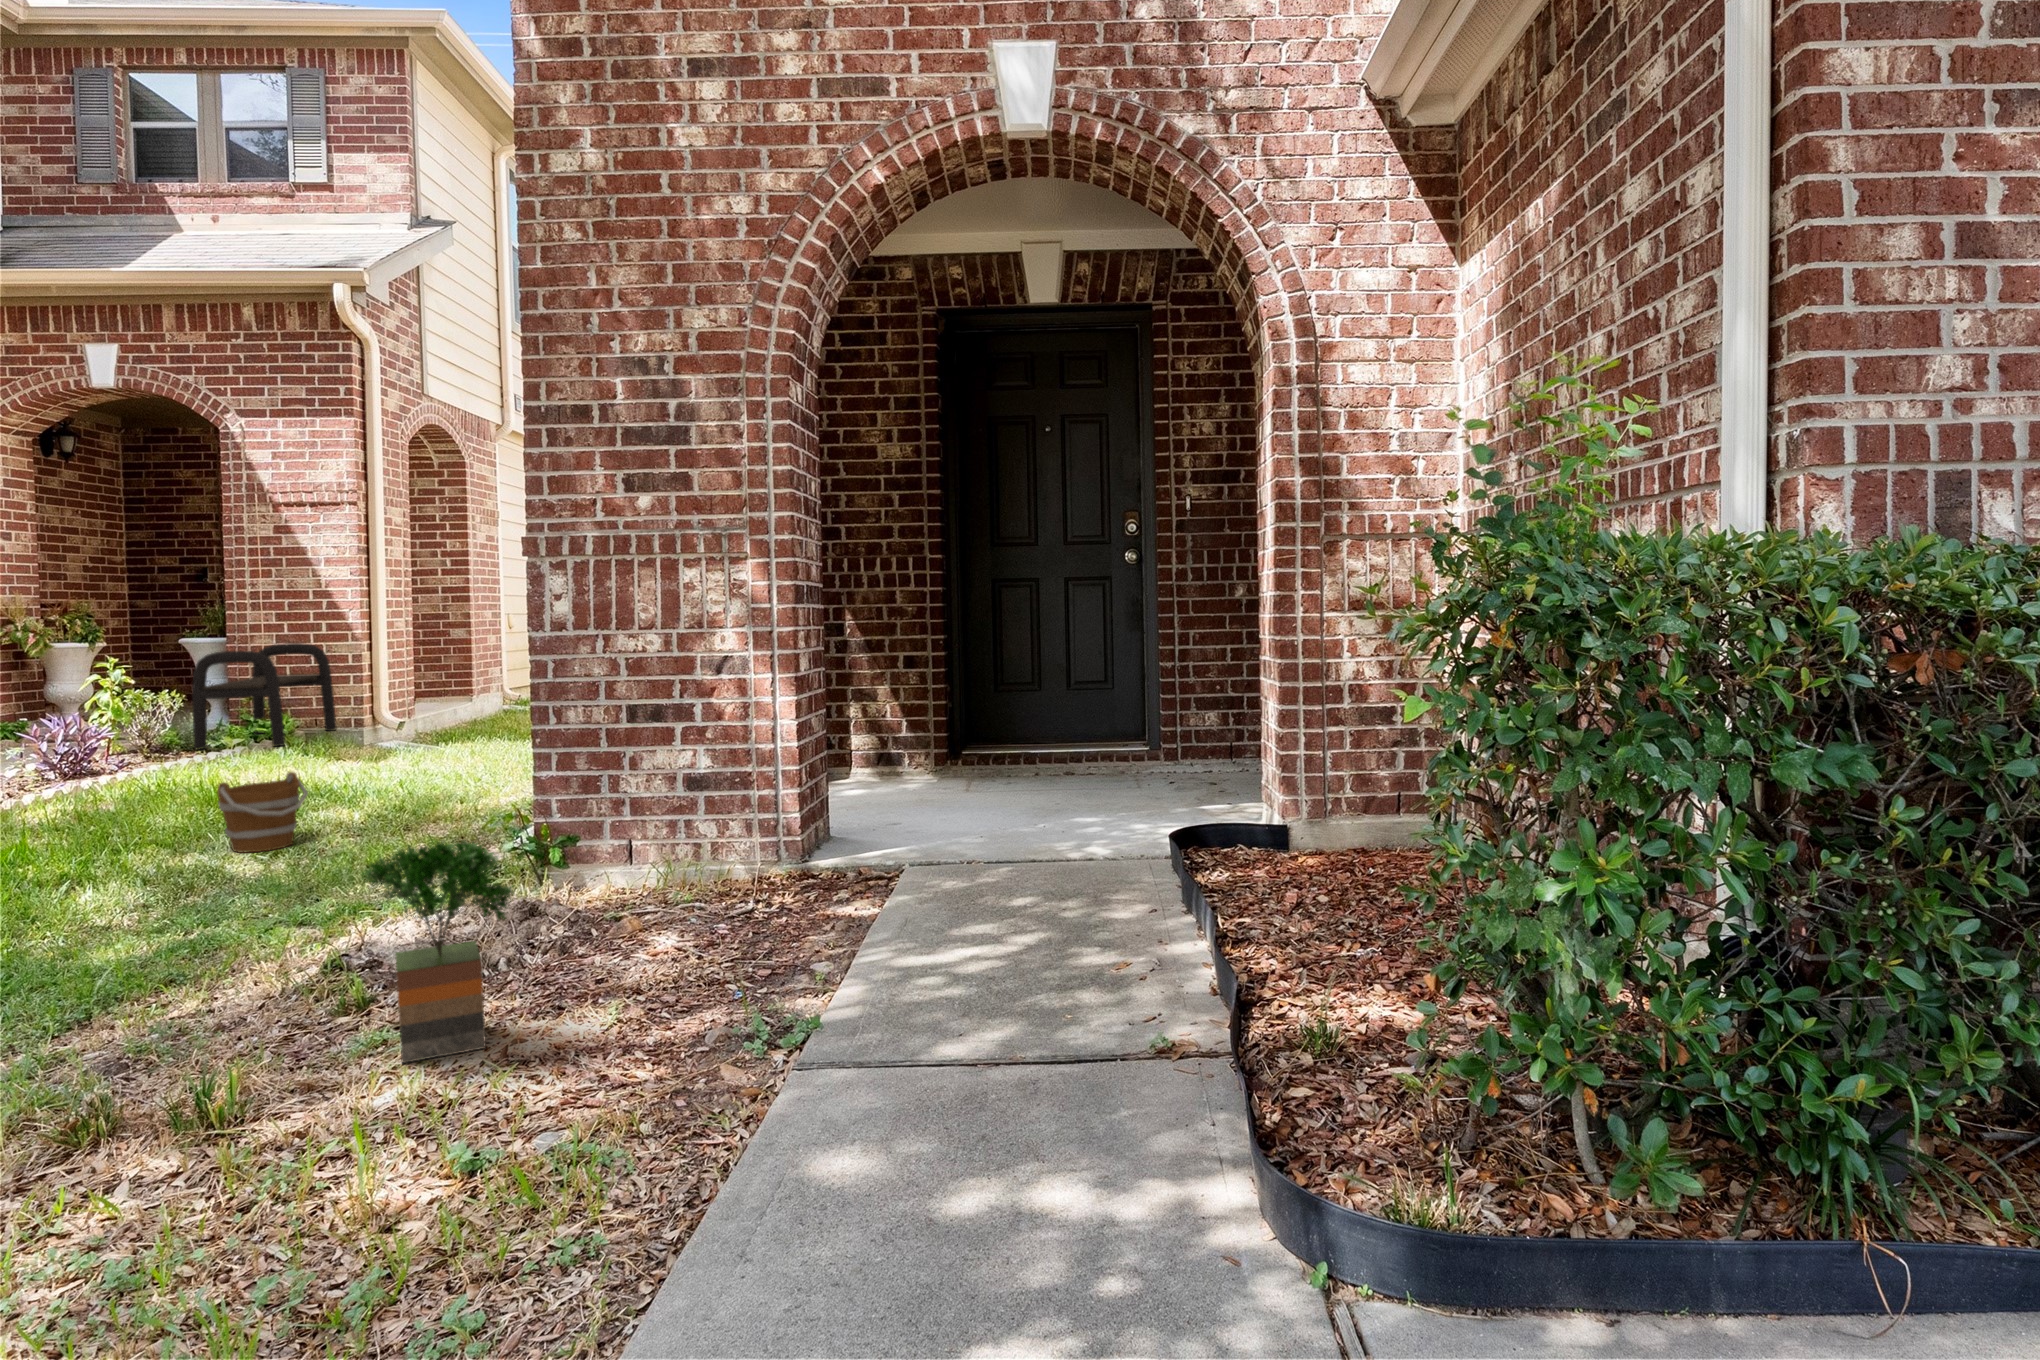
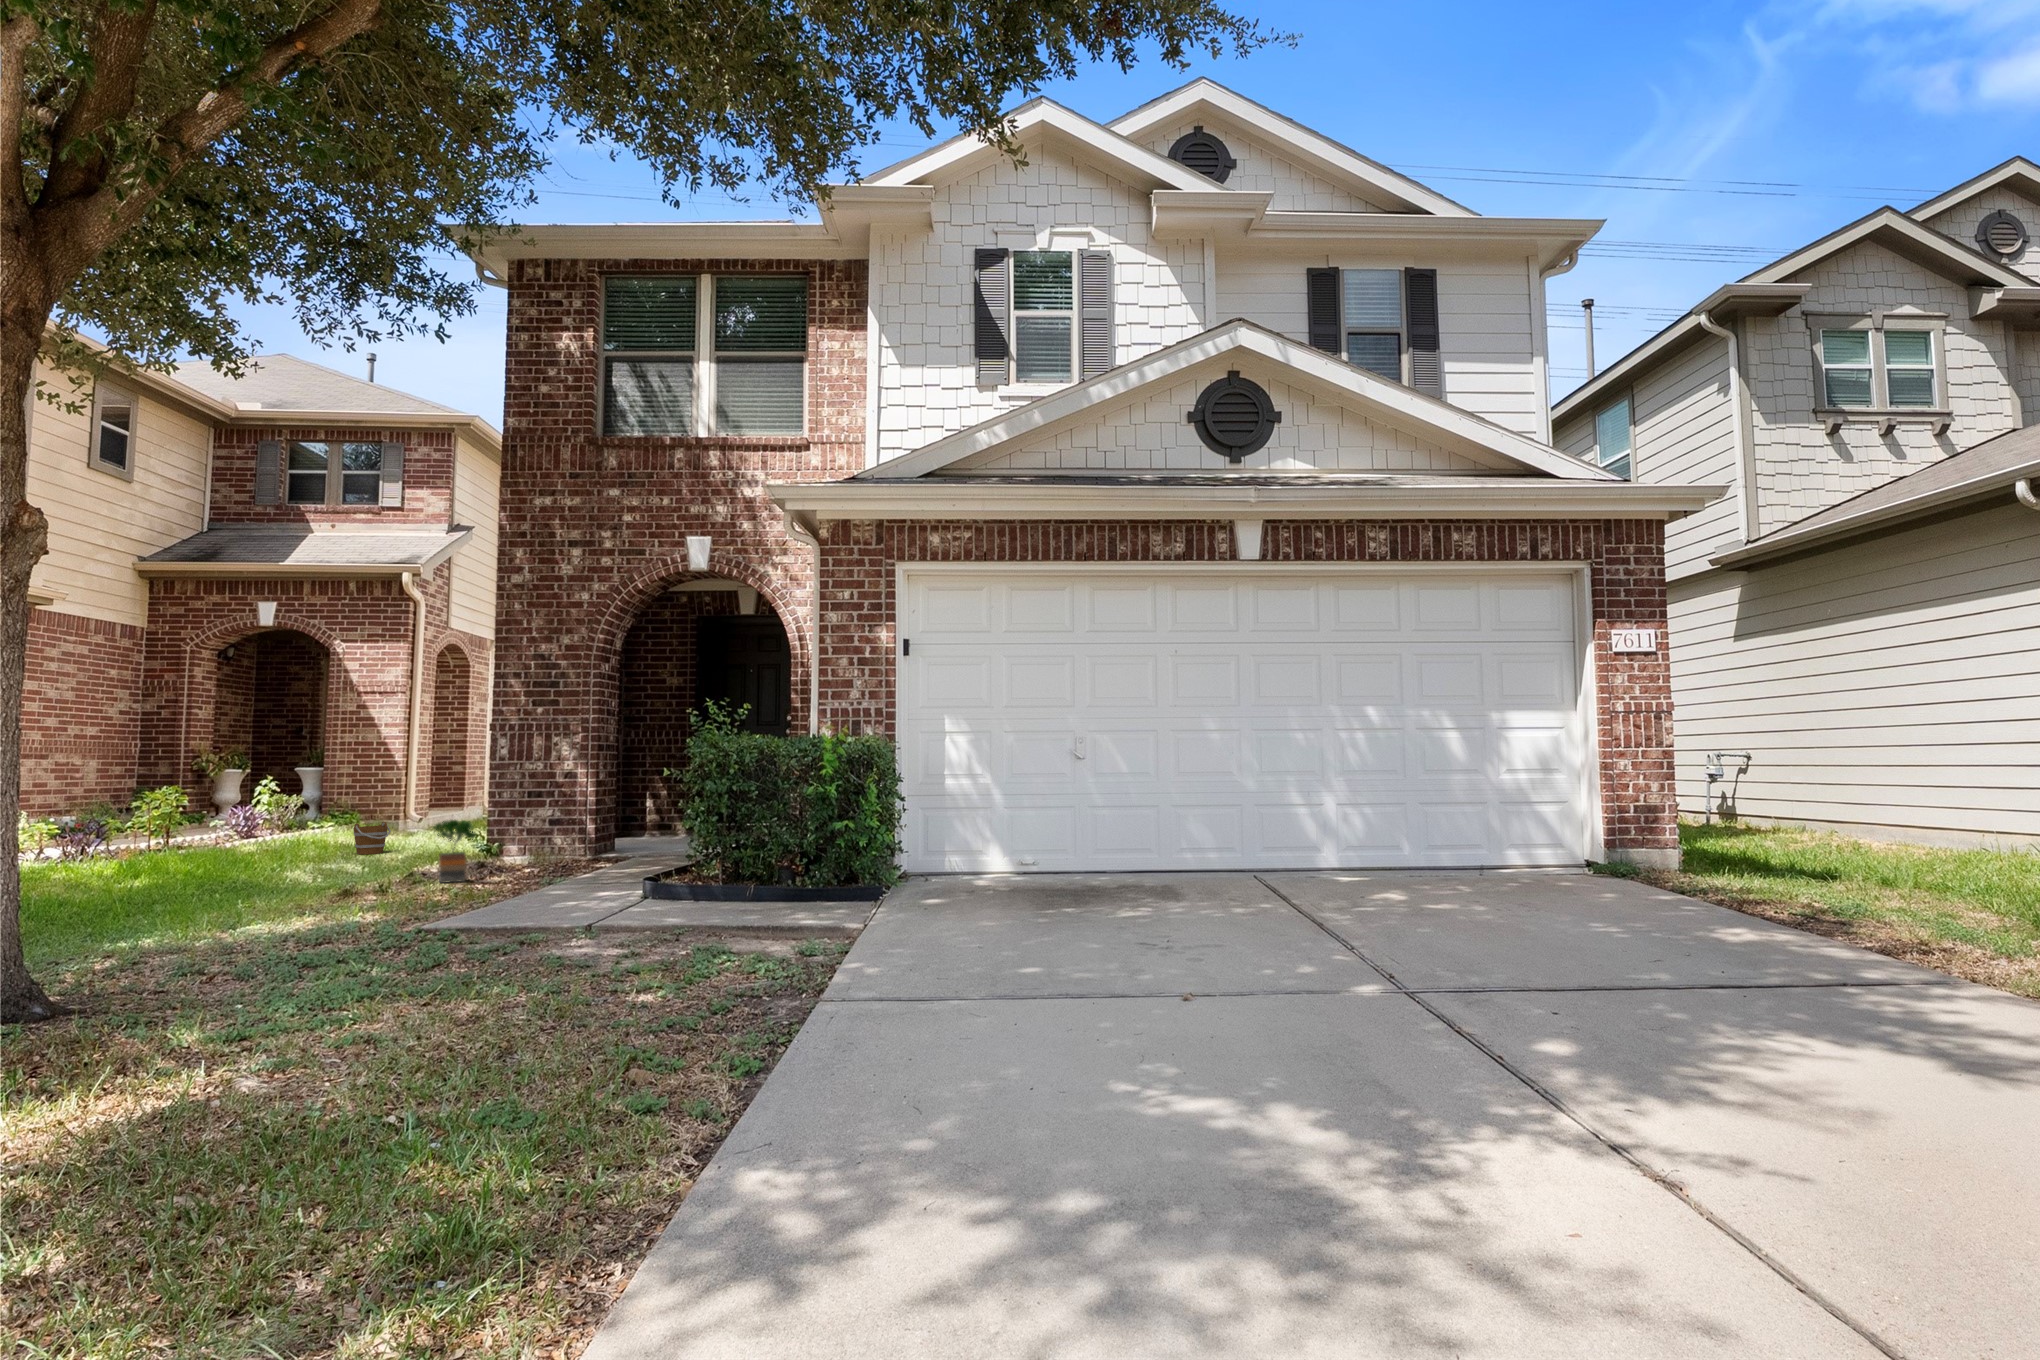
bench: present [192,643,337,750] -> none [308,772,383,829]

